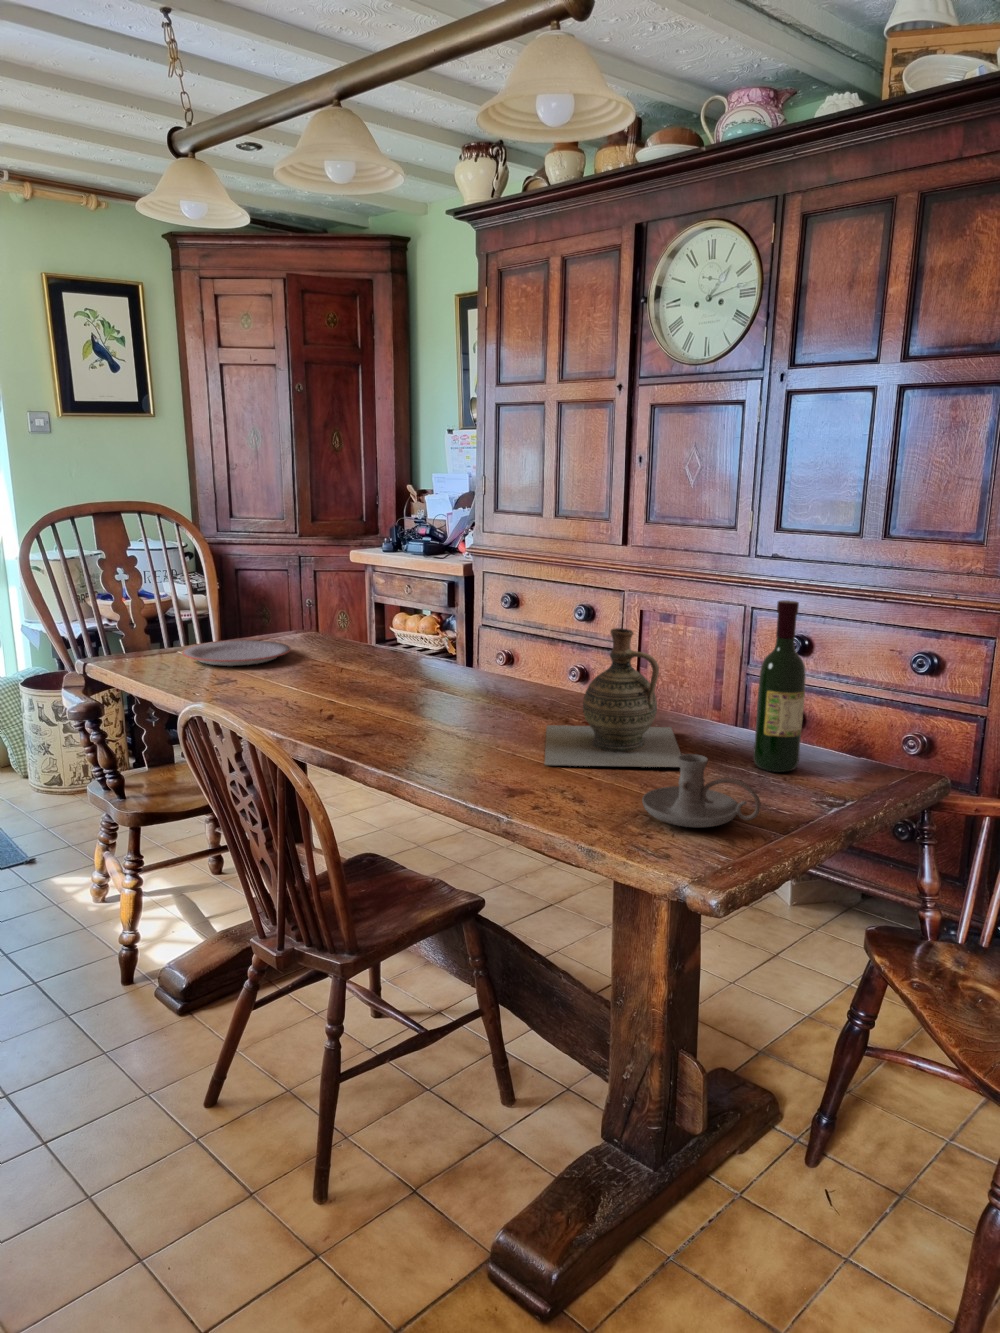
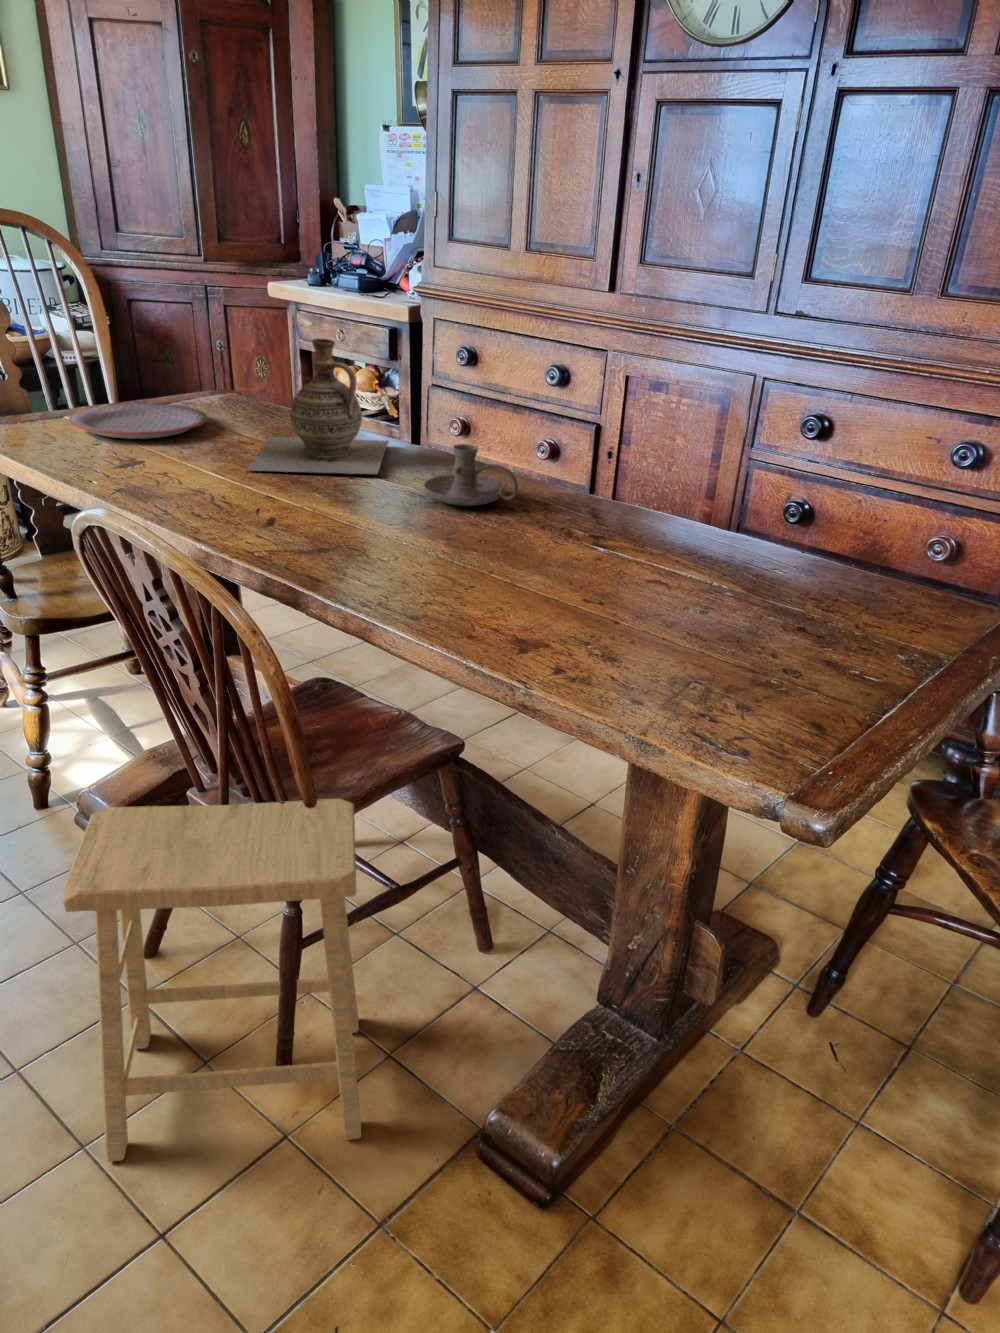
wine bottle: present [753,600,806,772] -> none [798,388,881,603]
ceramic jug: present [545,628,681,767] -> present [247,339,388,474]
candle holder: present [642,754,760,827] -> present [424,444,518,506]
footstool: none [145,938,390,1270] -> present [63,799,361,1162]

